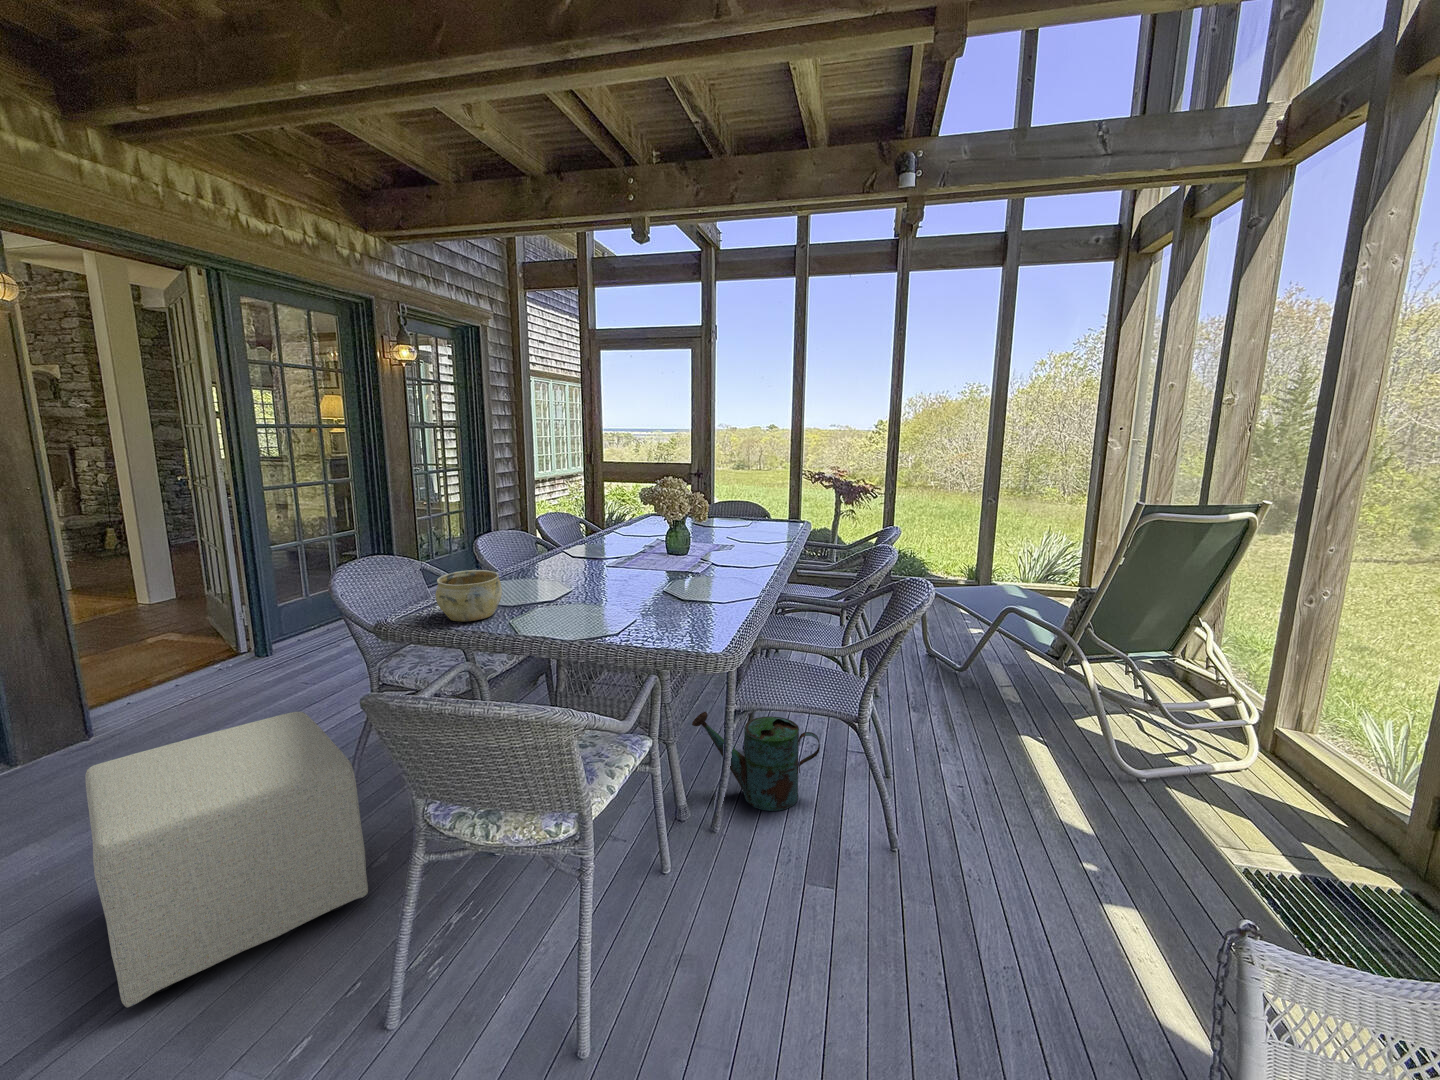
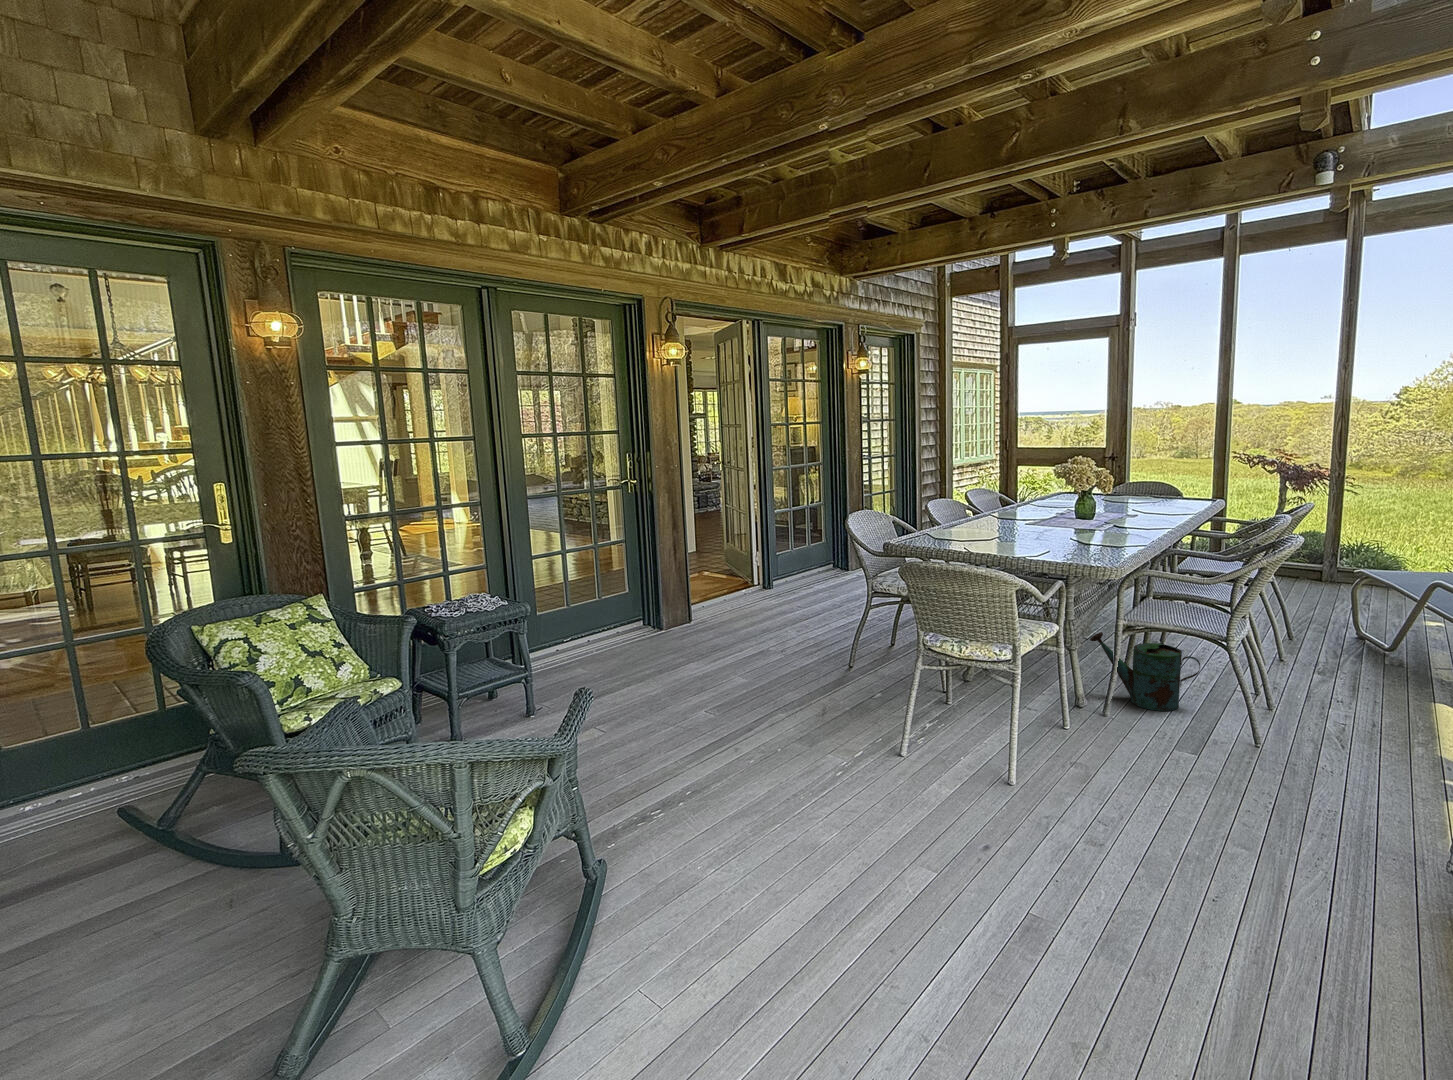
ceramic bowl: present [435,570,502,621] -> none [915,518,957,549]
ottoman: present [85,712,368,1007] -> none [744,596,876,713]

